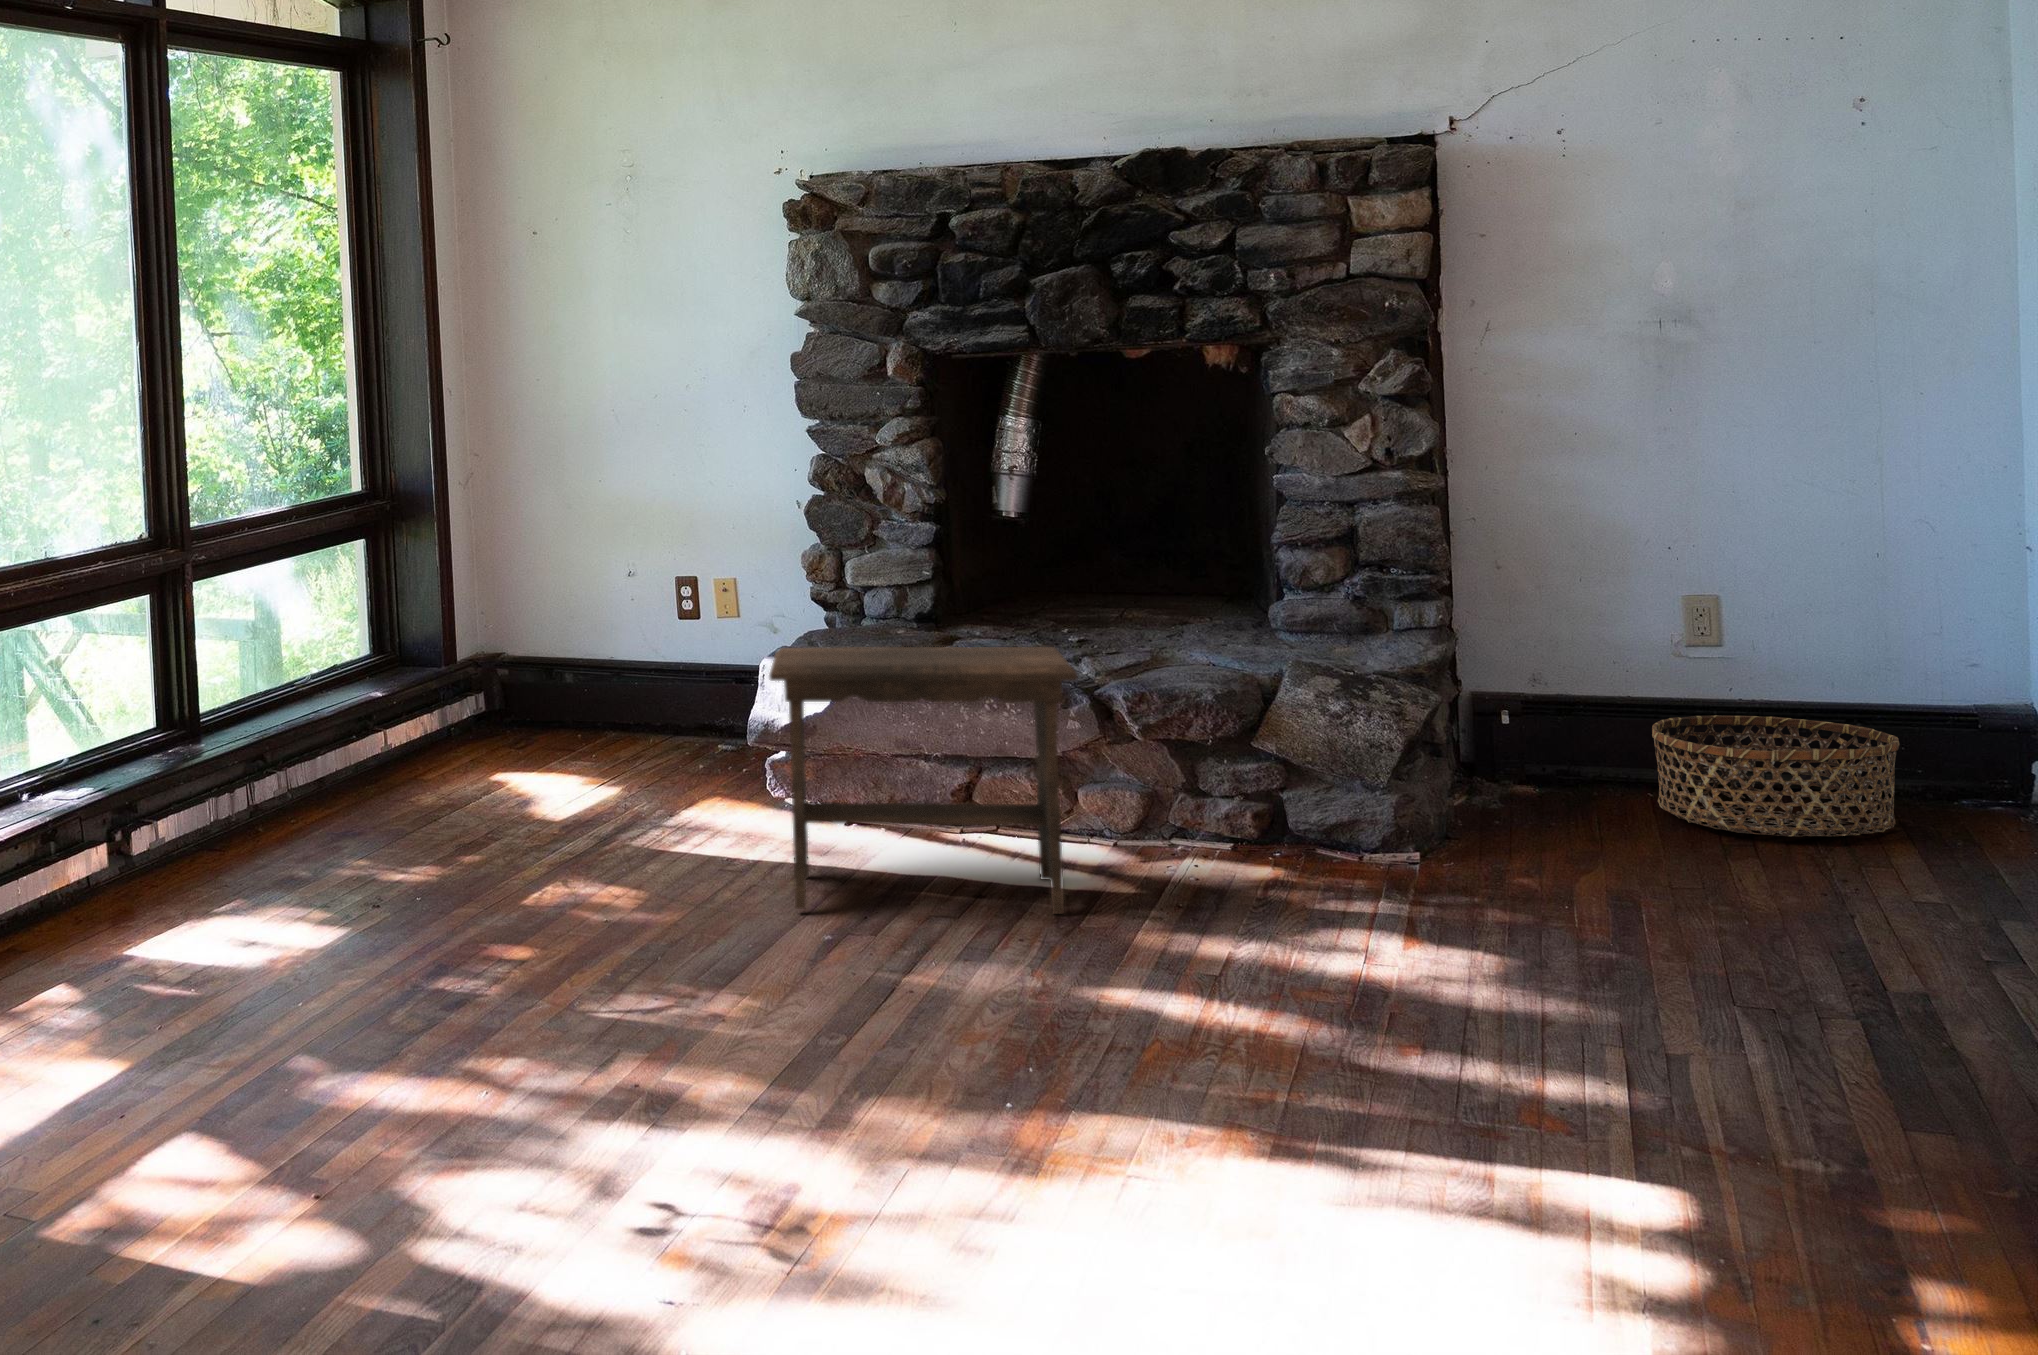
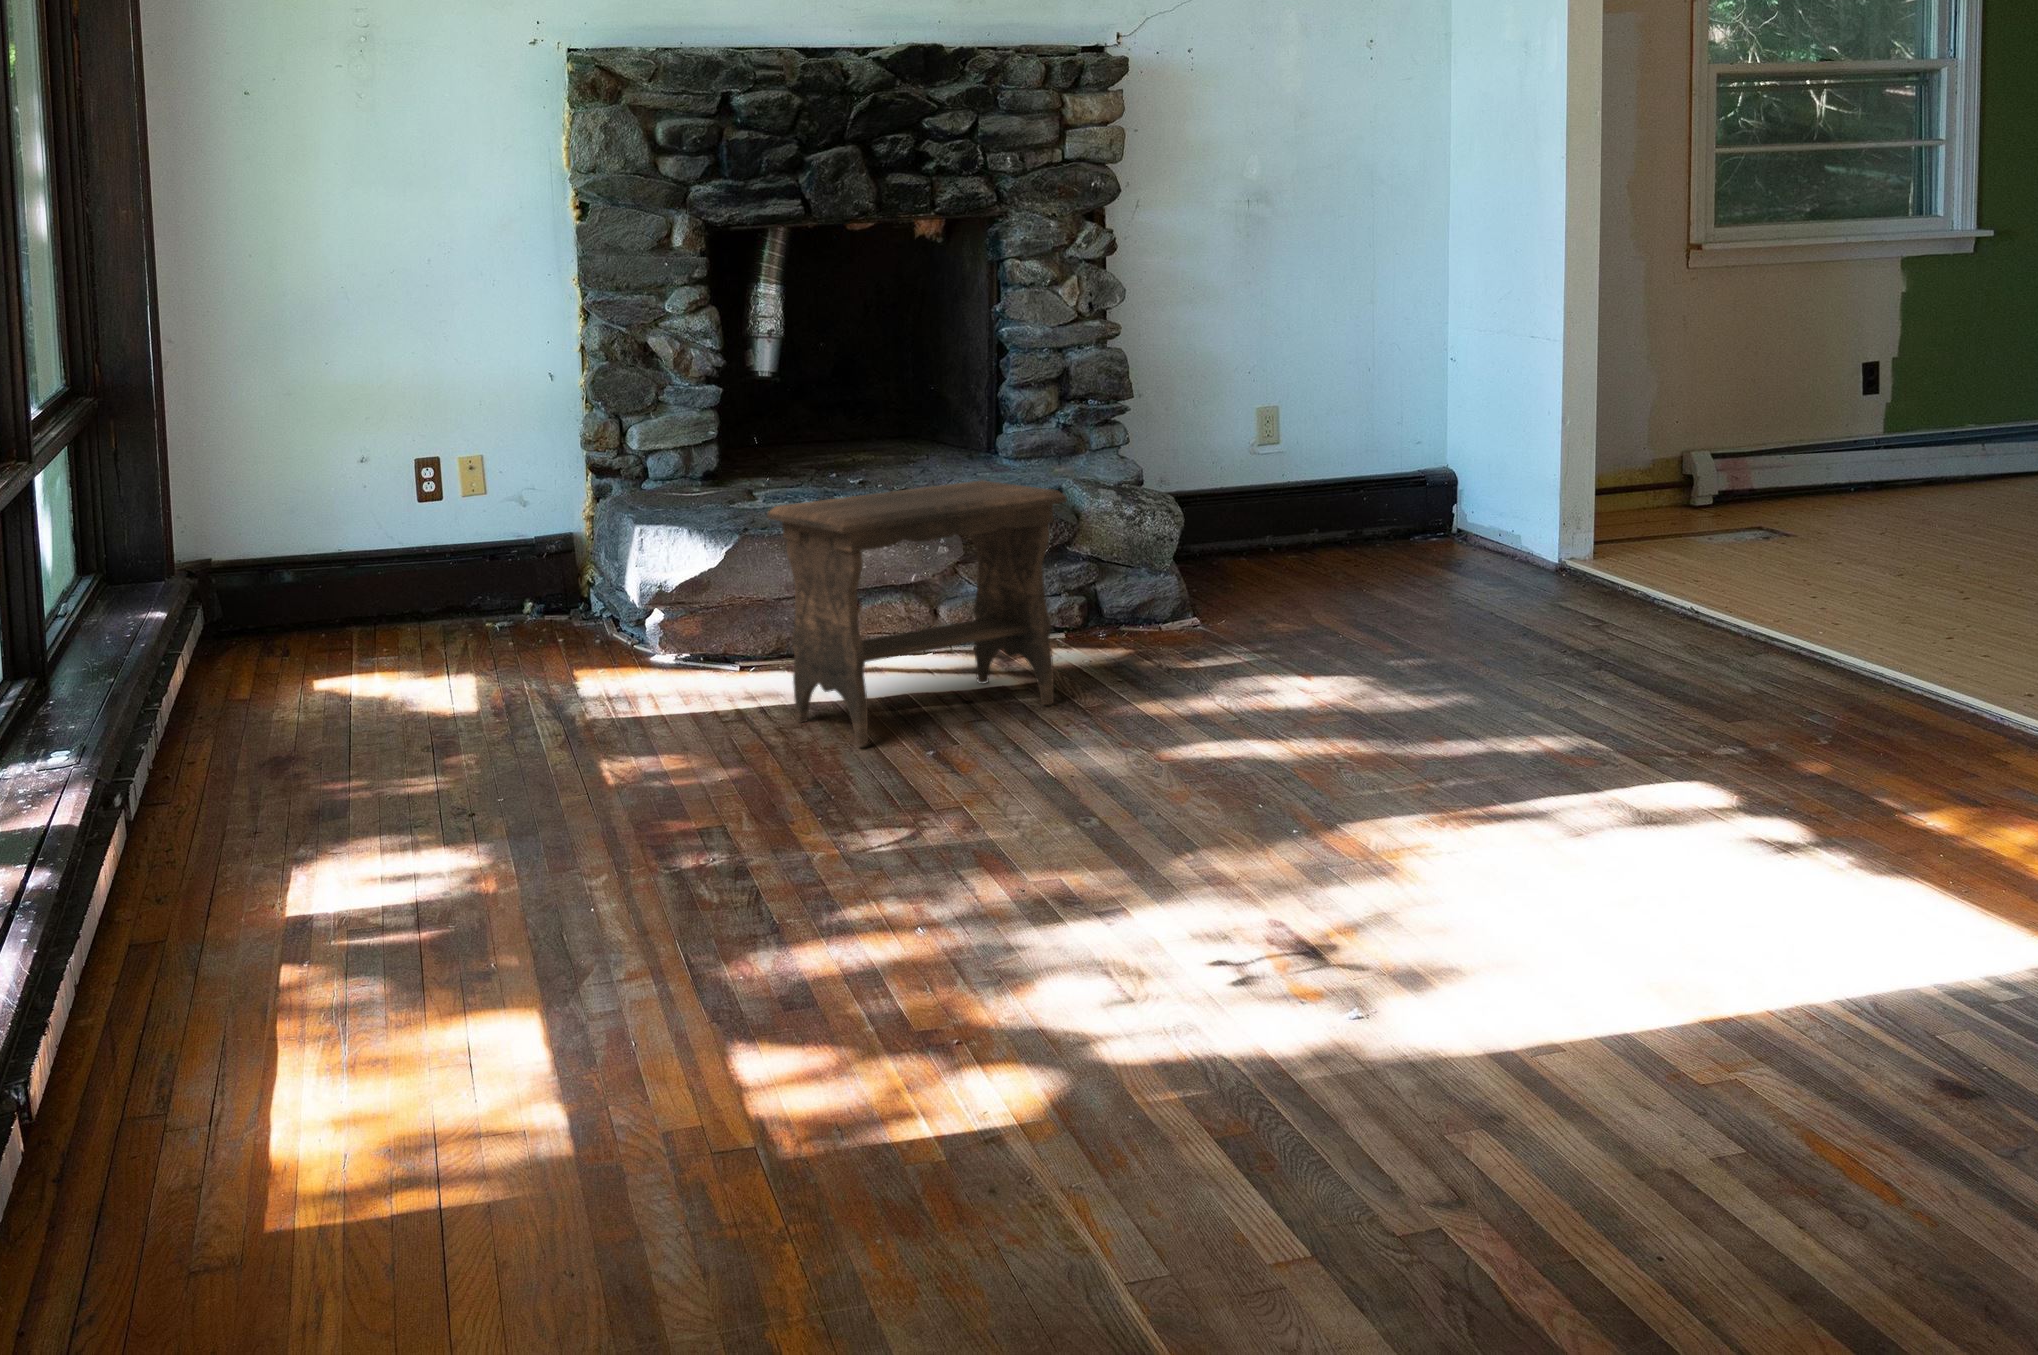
basket: present [1652,715,1899,837] -> none [1243,487,1395,569]

